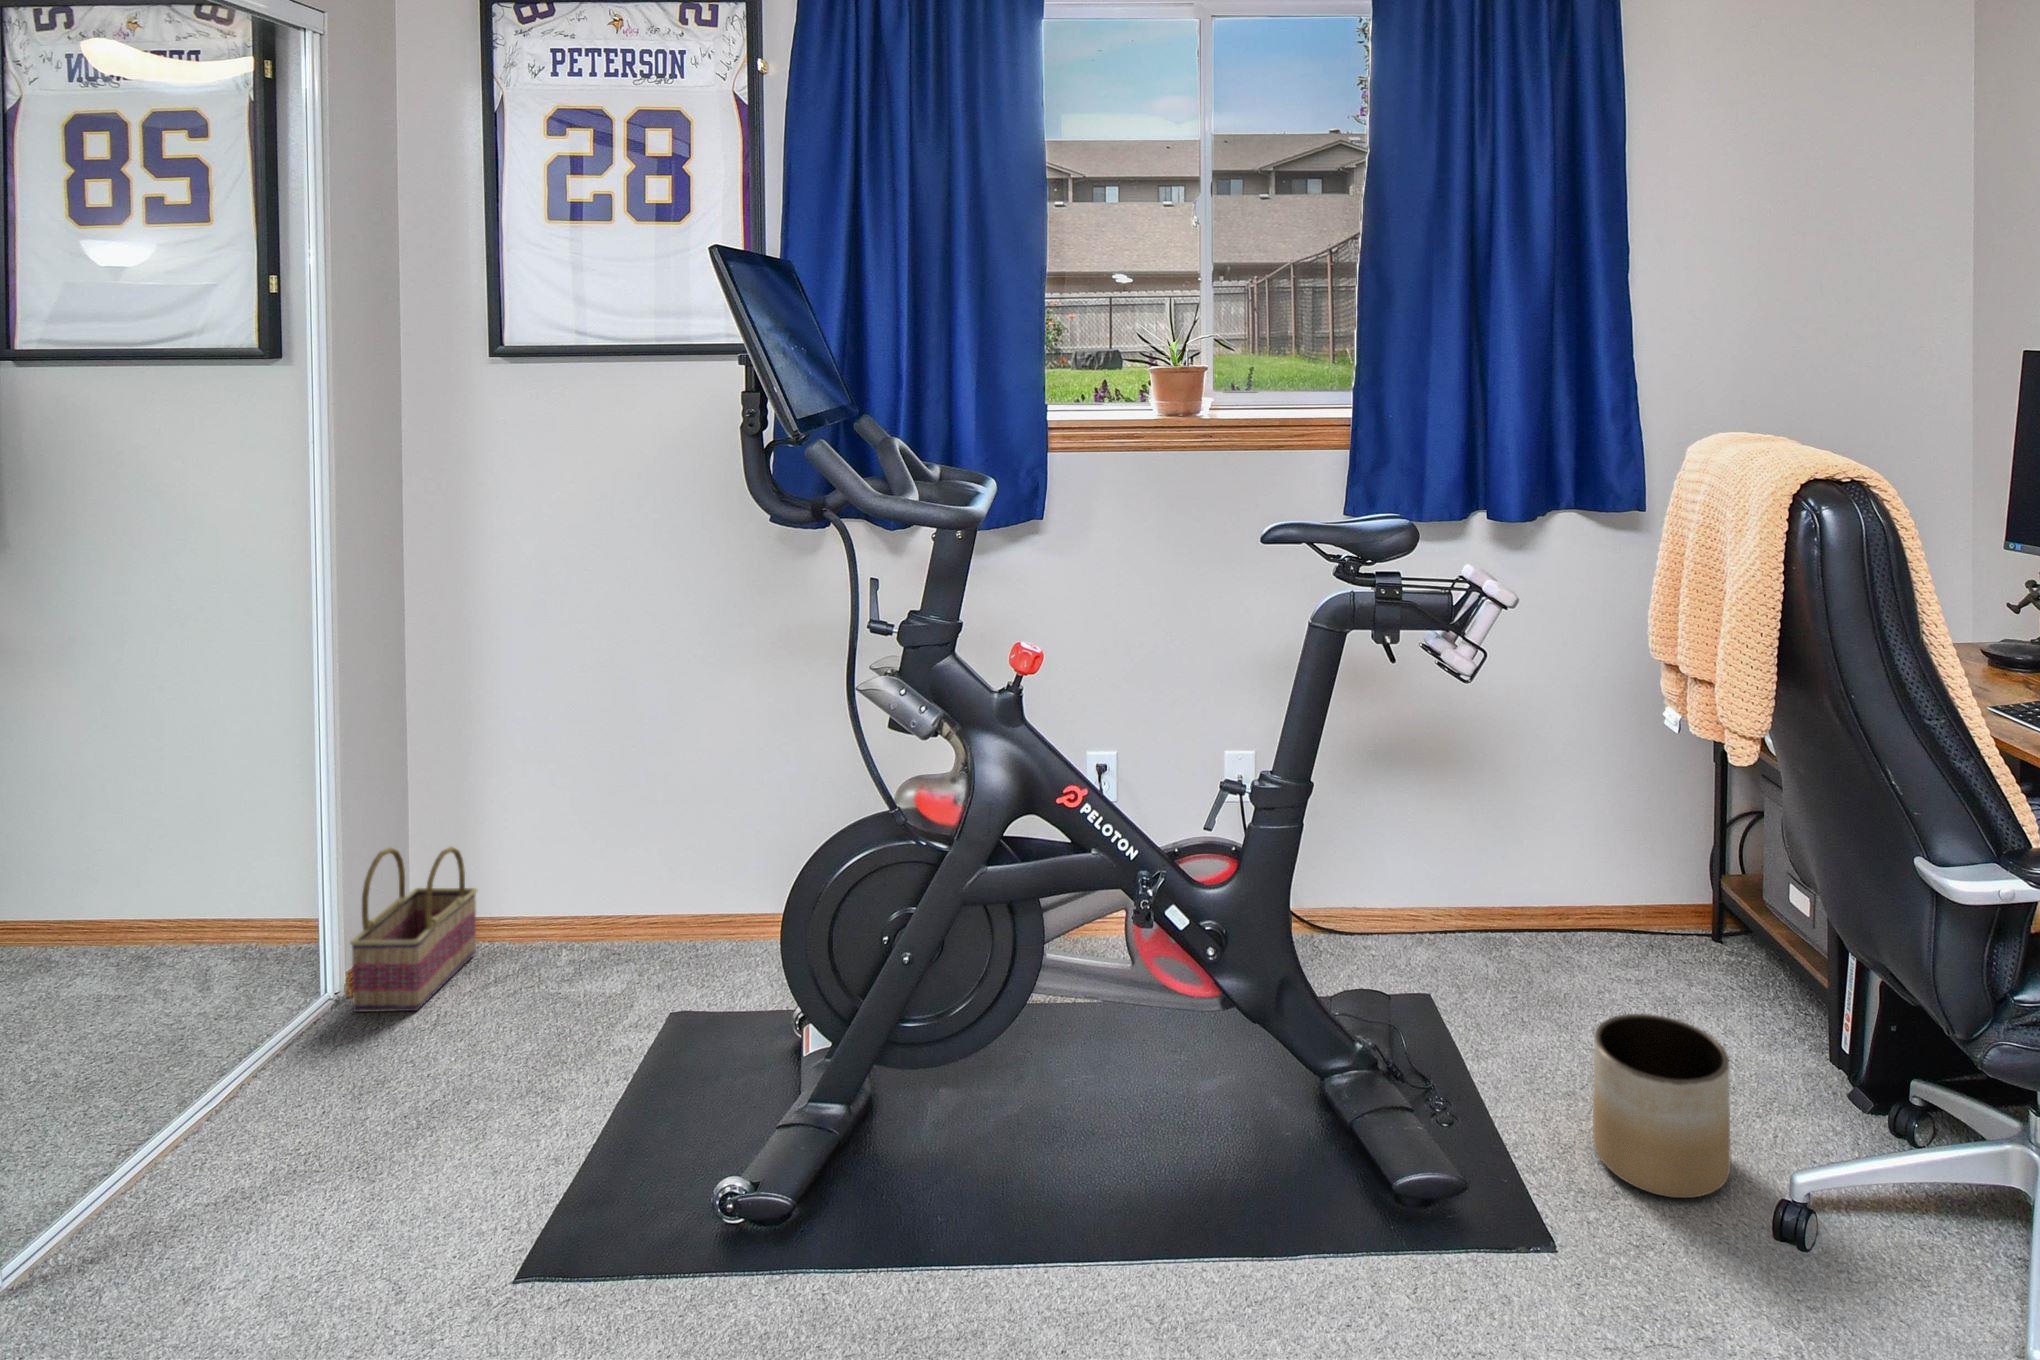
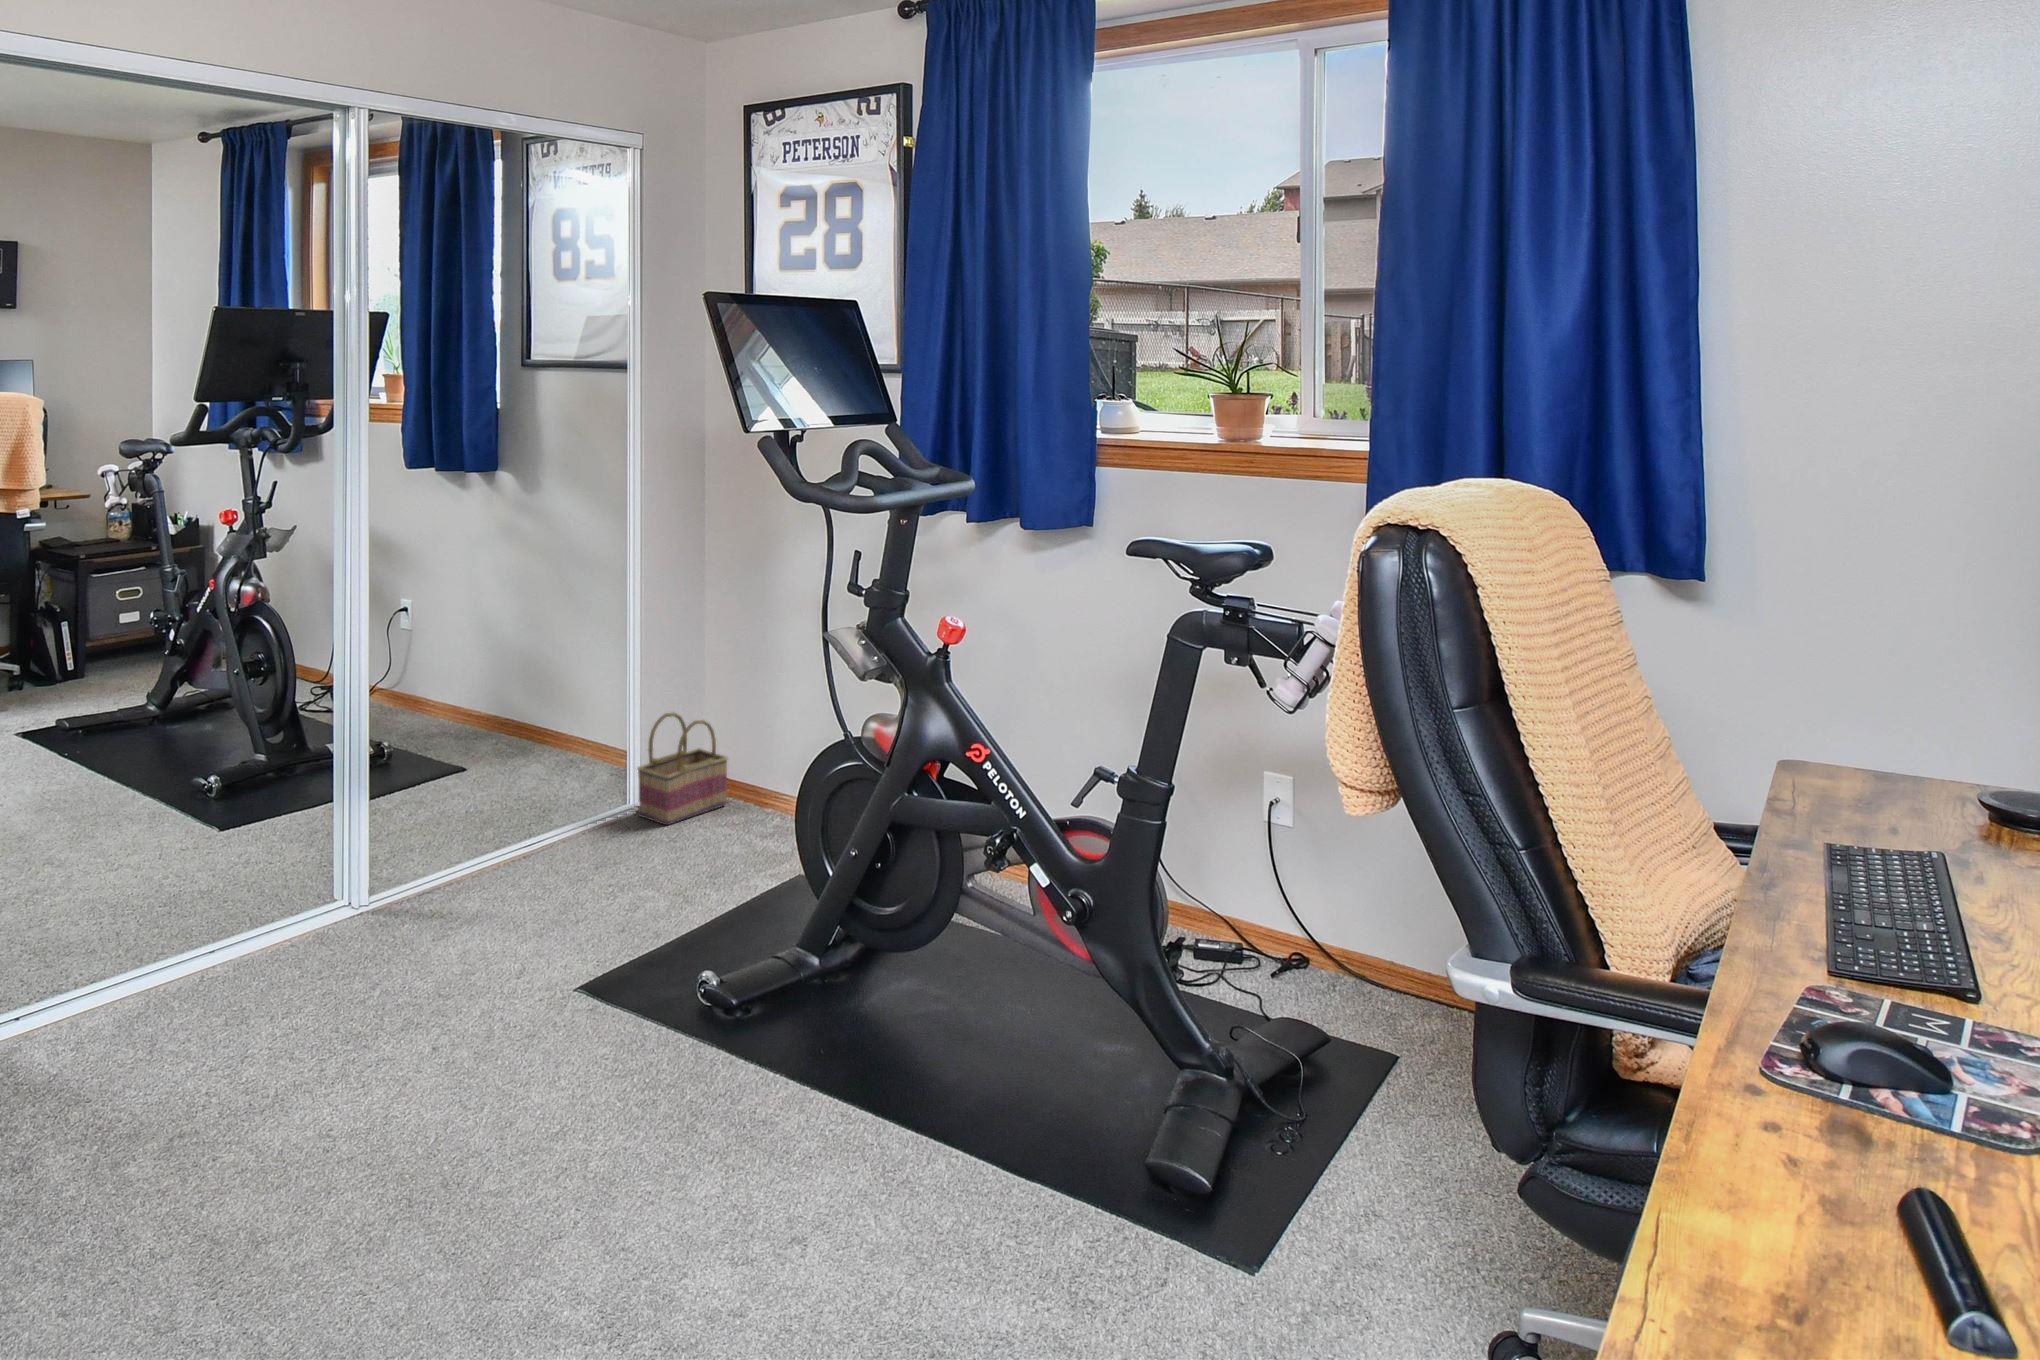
planter: present [1593,1014,1731,1198] -> none [1319,1089,1463,1287]

